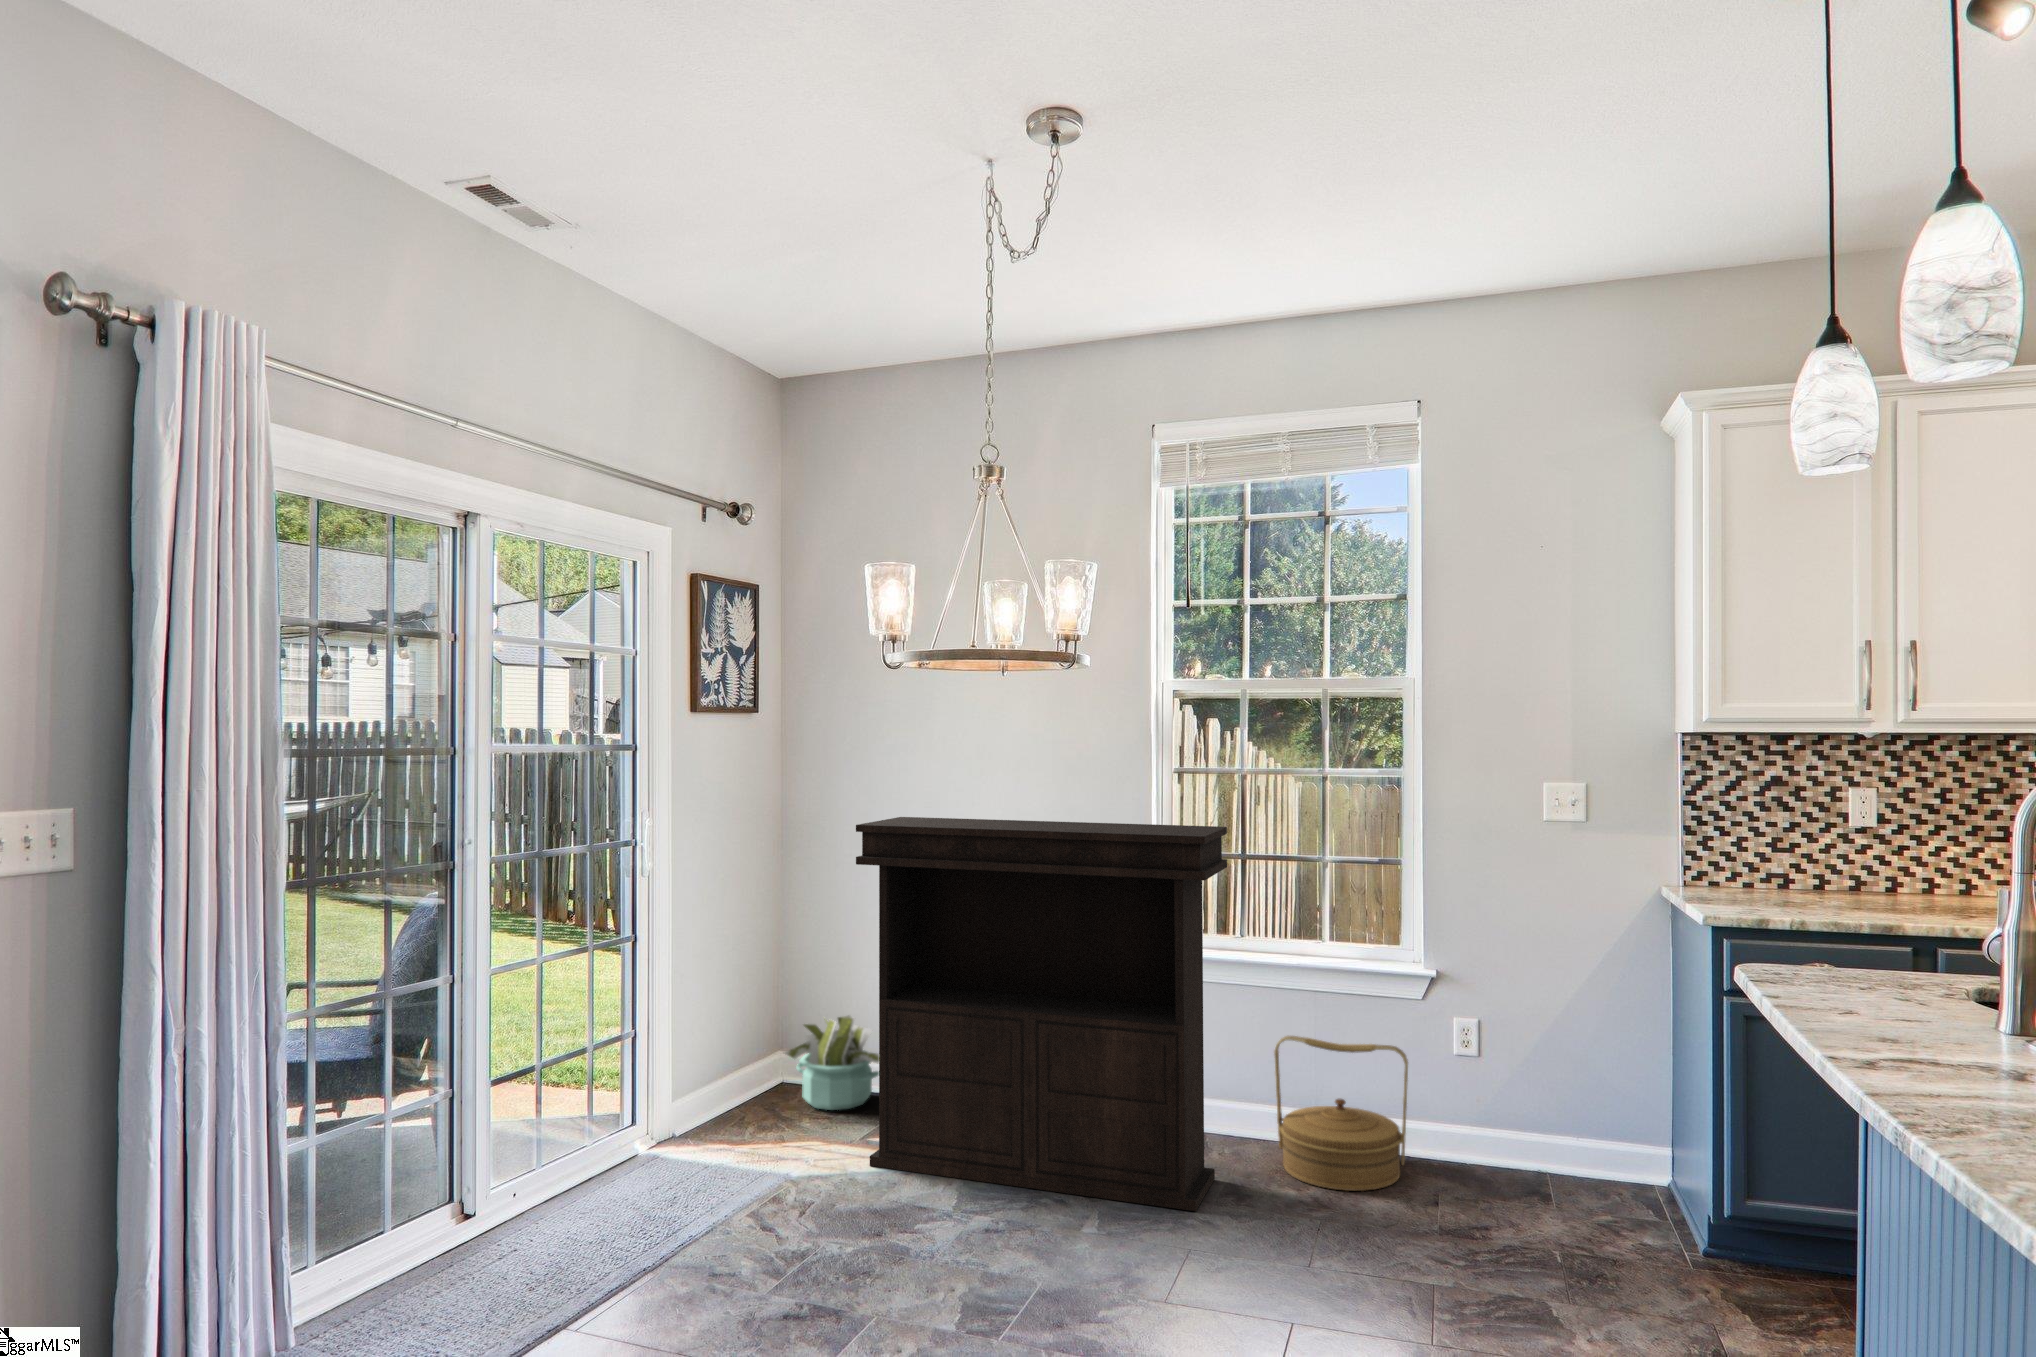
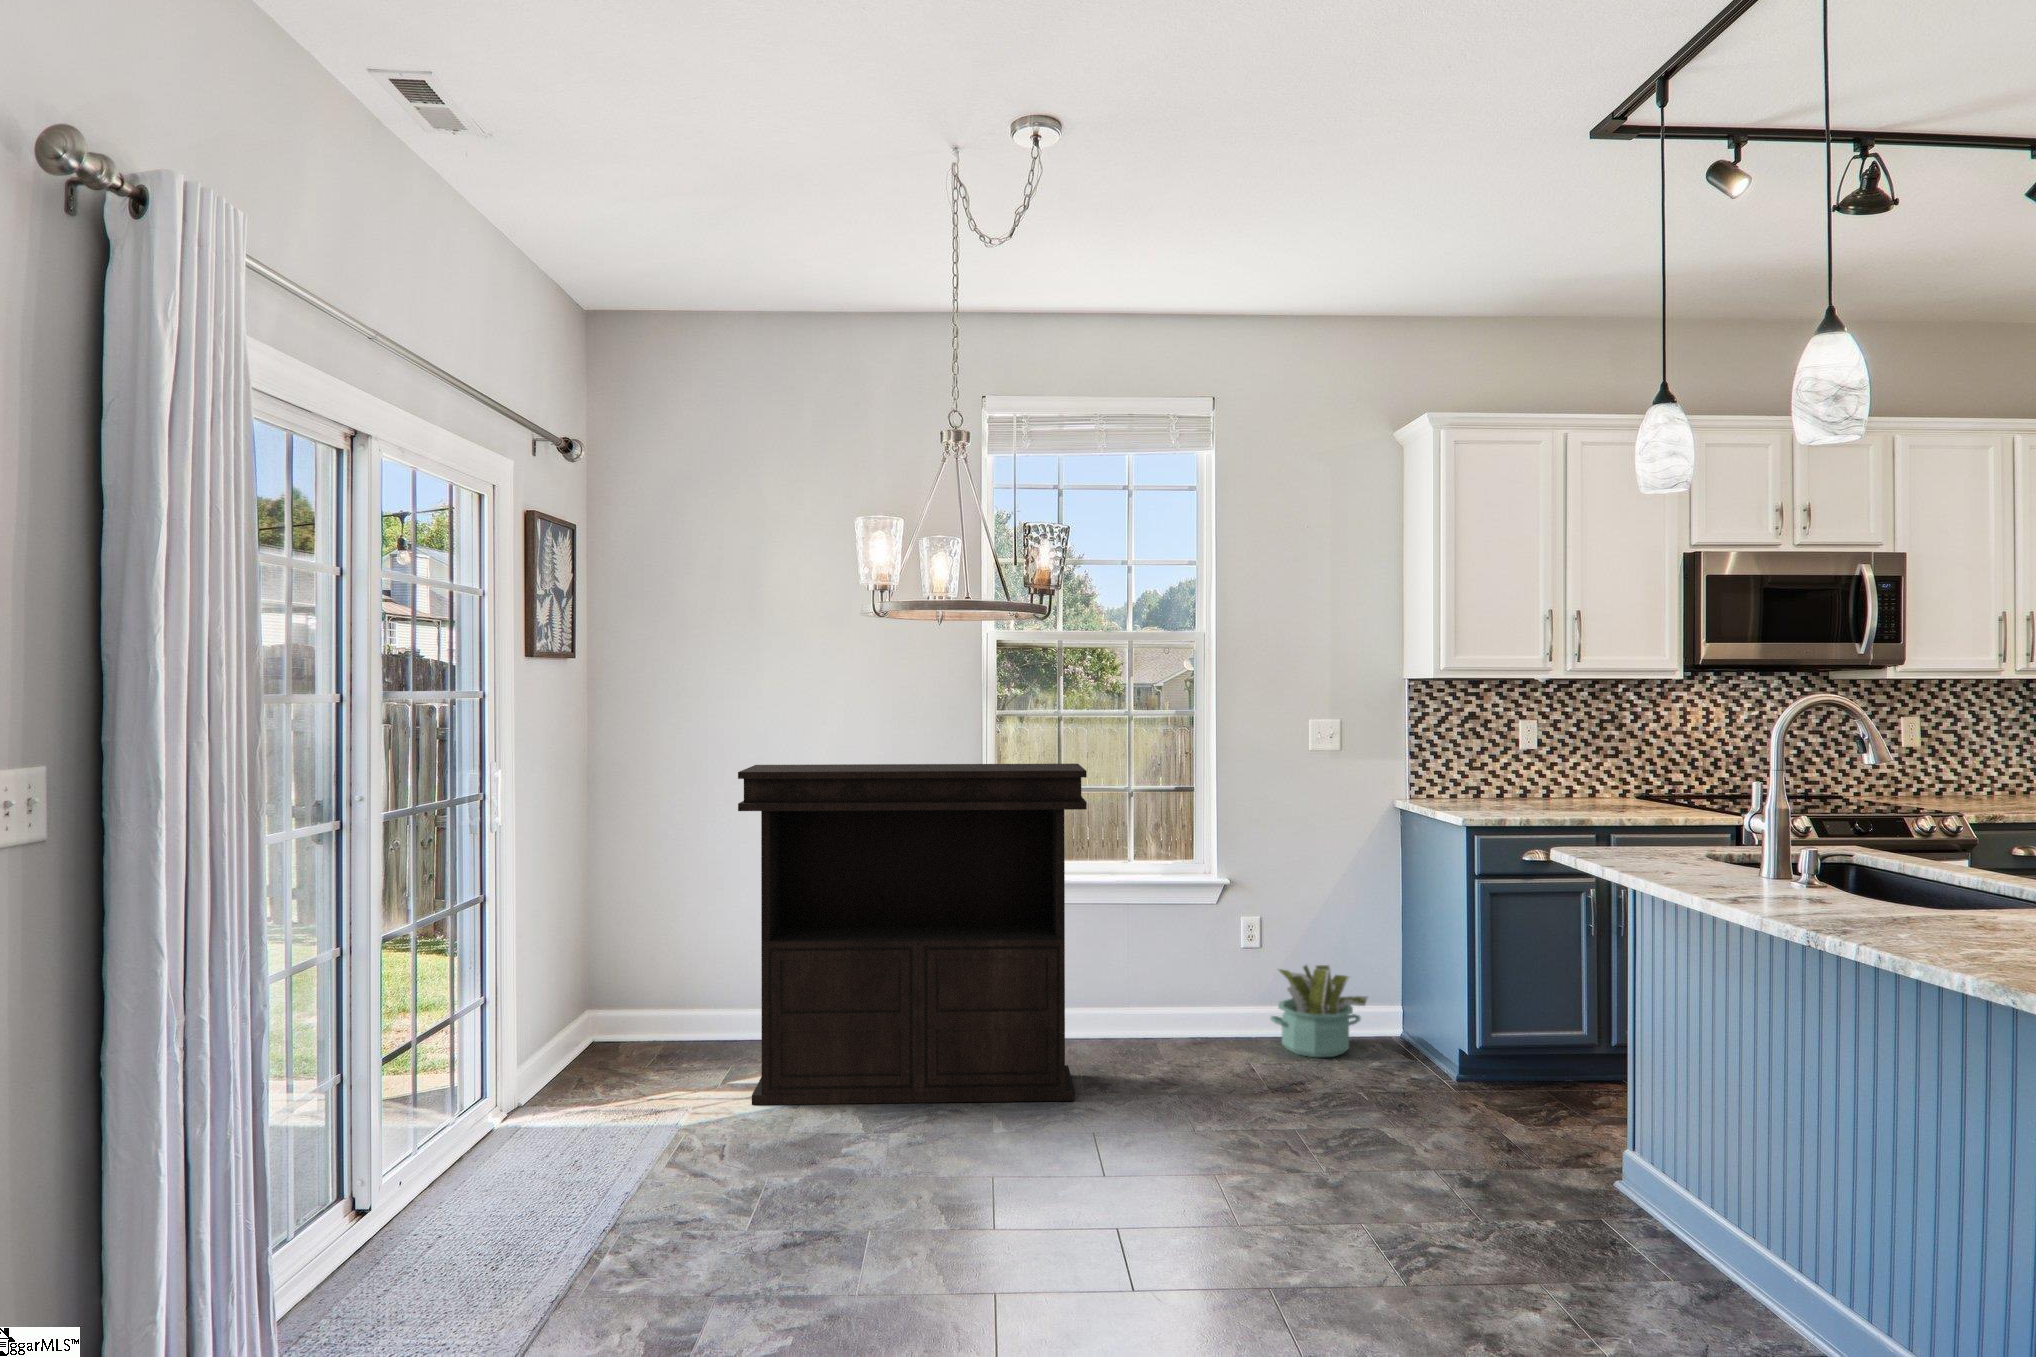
decorative plant: present [785,1016,879,1110] -> present [1270,965,1368,1058]
woven basket: present [1274,1036,1408,1191] -> none [1104,944,1216,1069]

